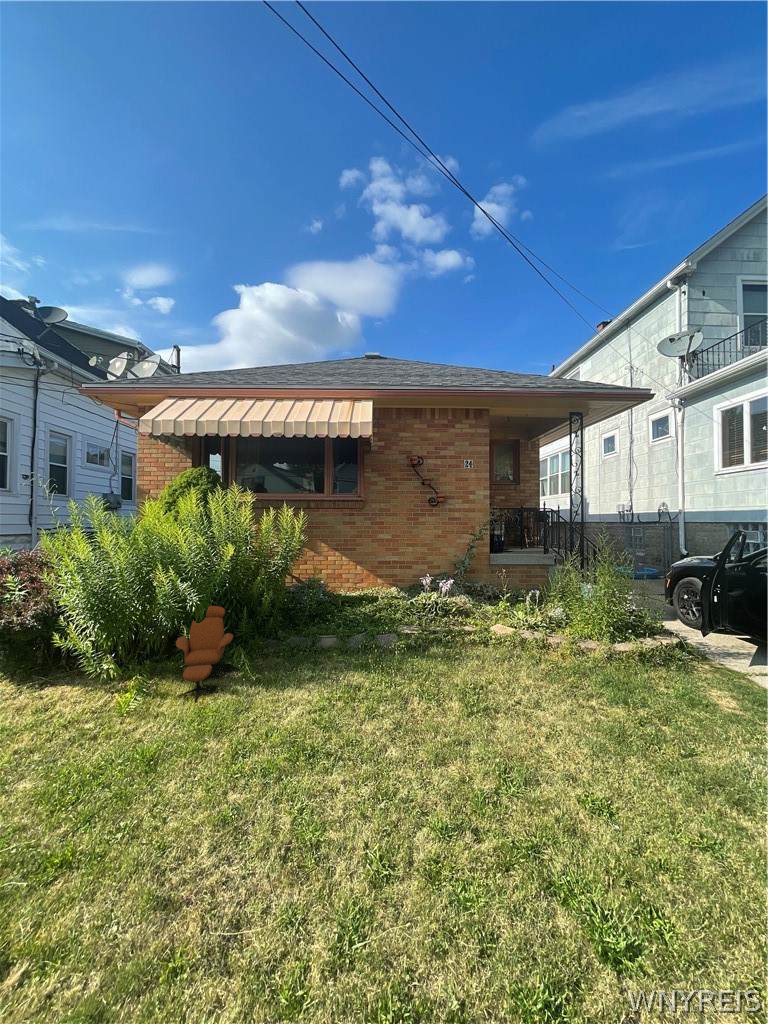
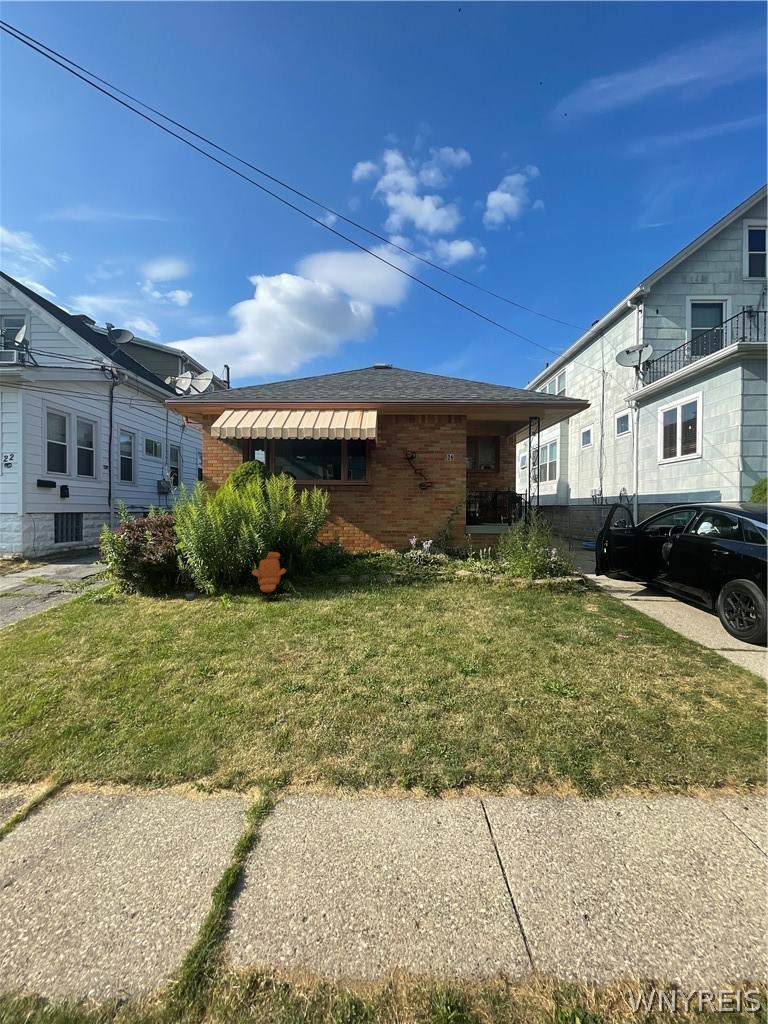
potted plant: none [46,632,85,696] -> present [181,565,197,601]

